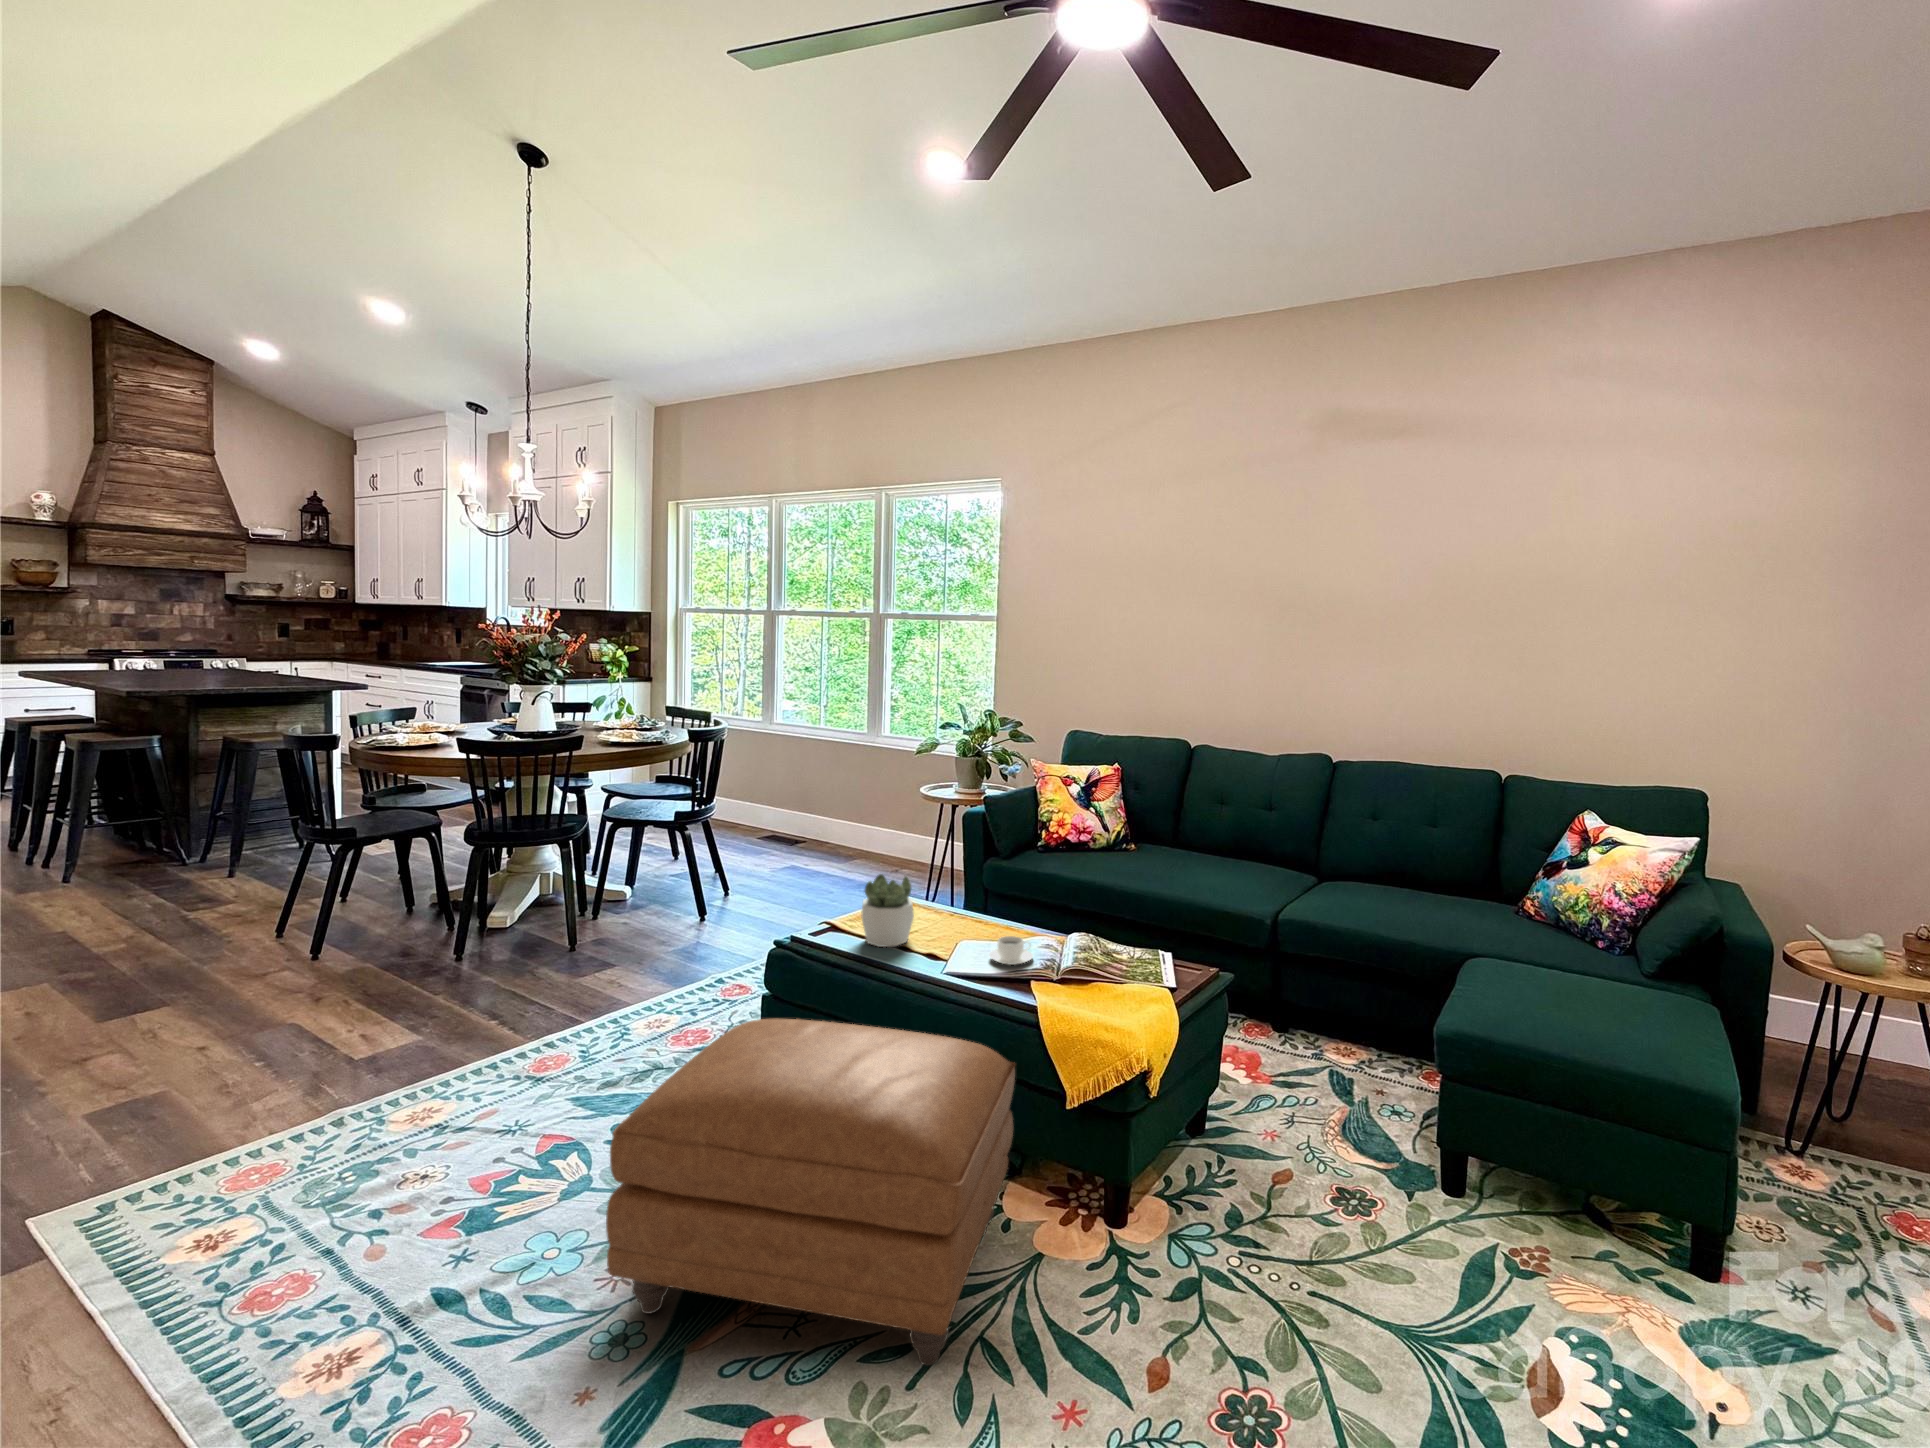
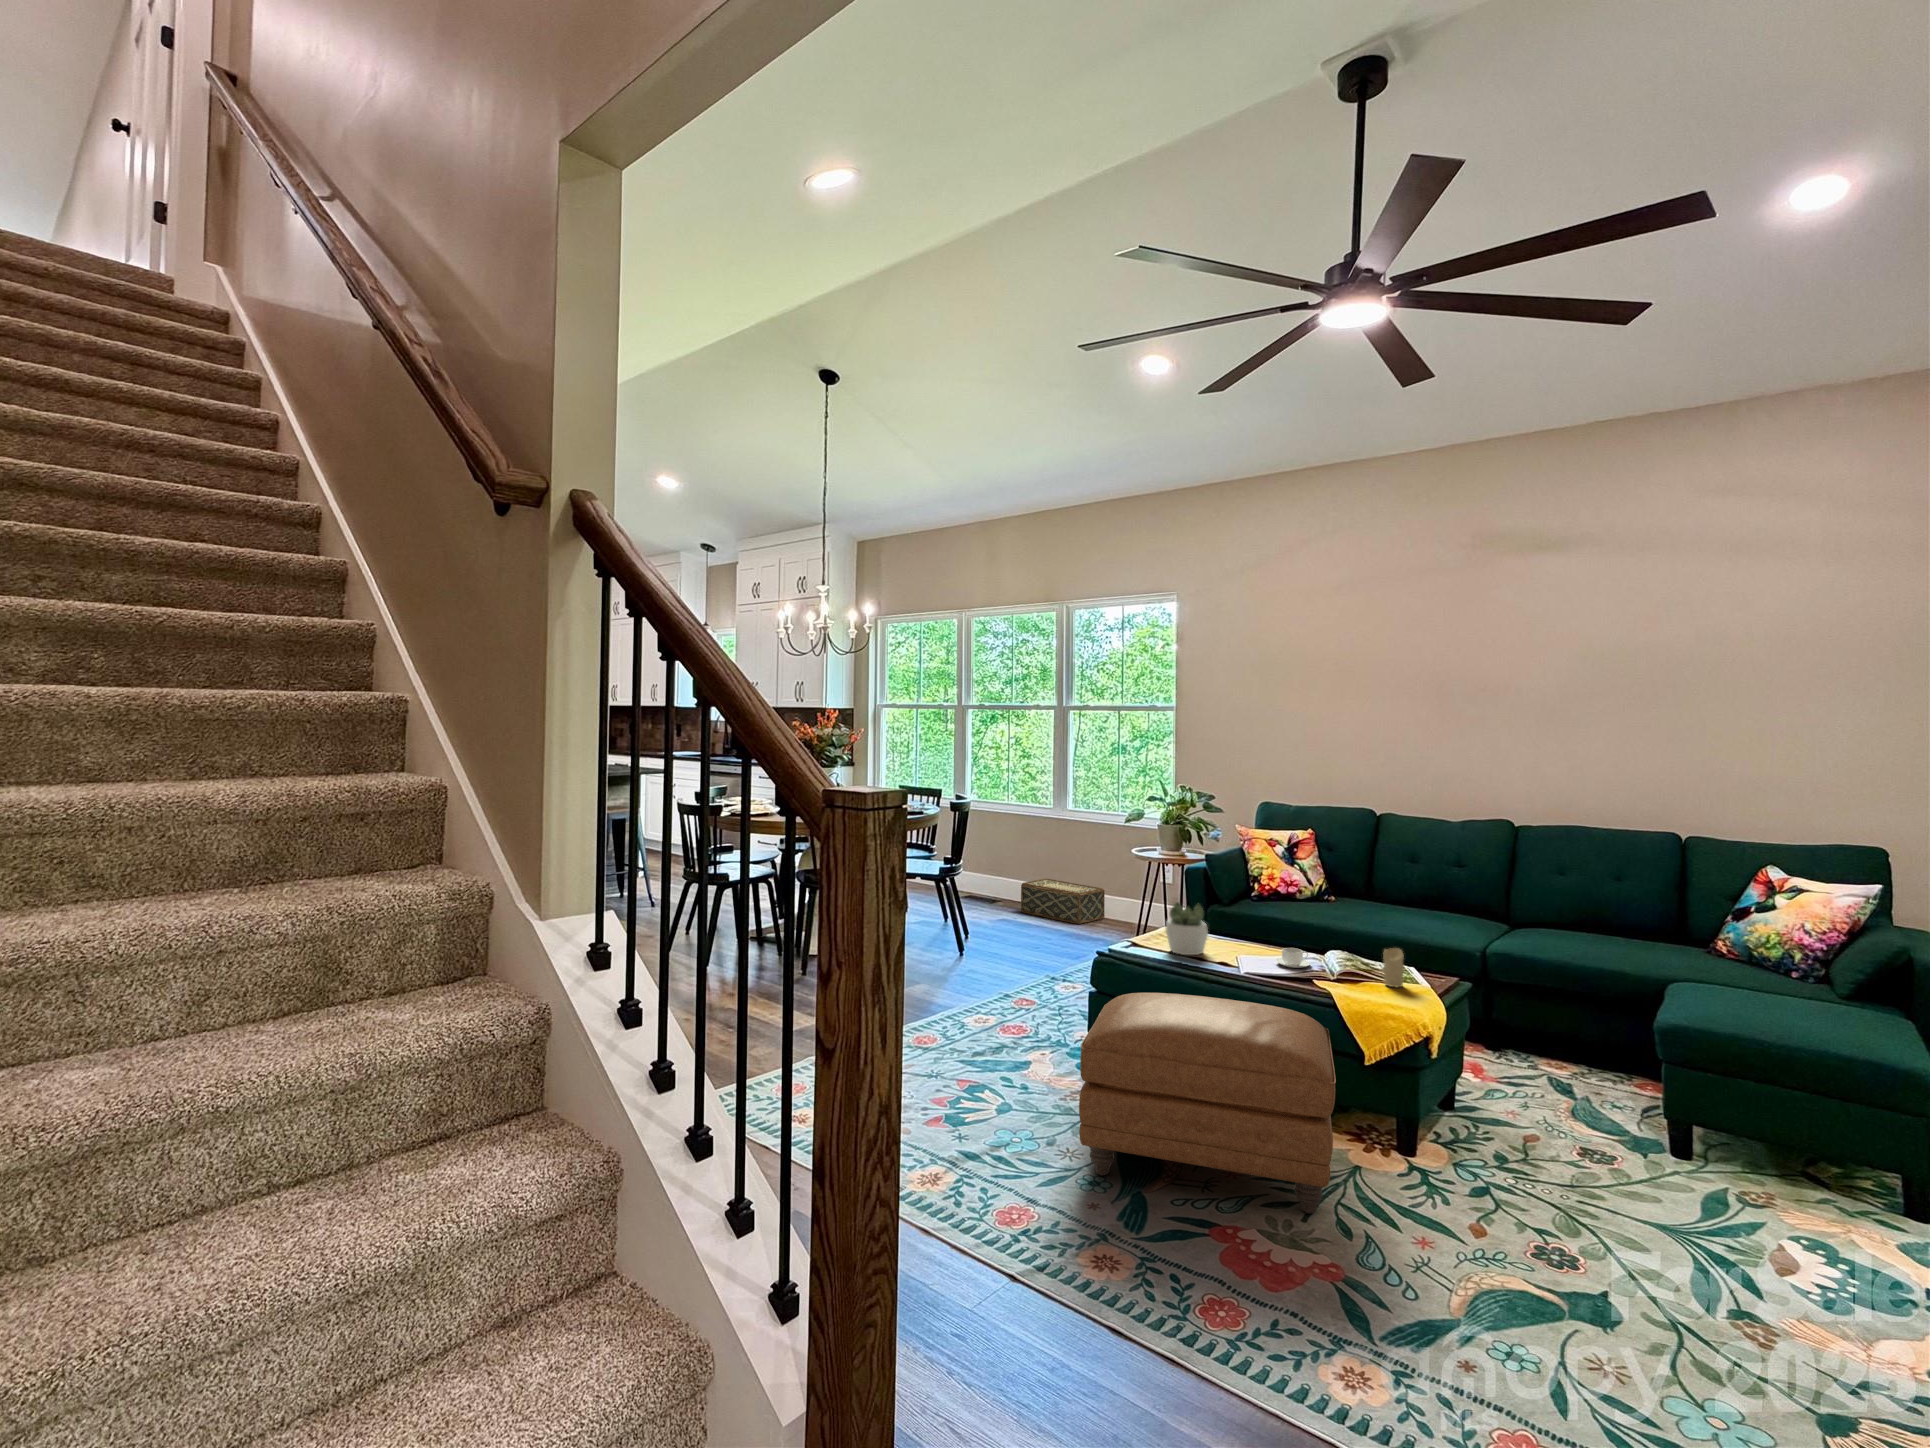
woven basket: none [820,814,915,869] -> present [1021,879,1105,924]
candle: none [1108,942,1133,996] -> present [1383,948,1404,987]

